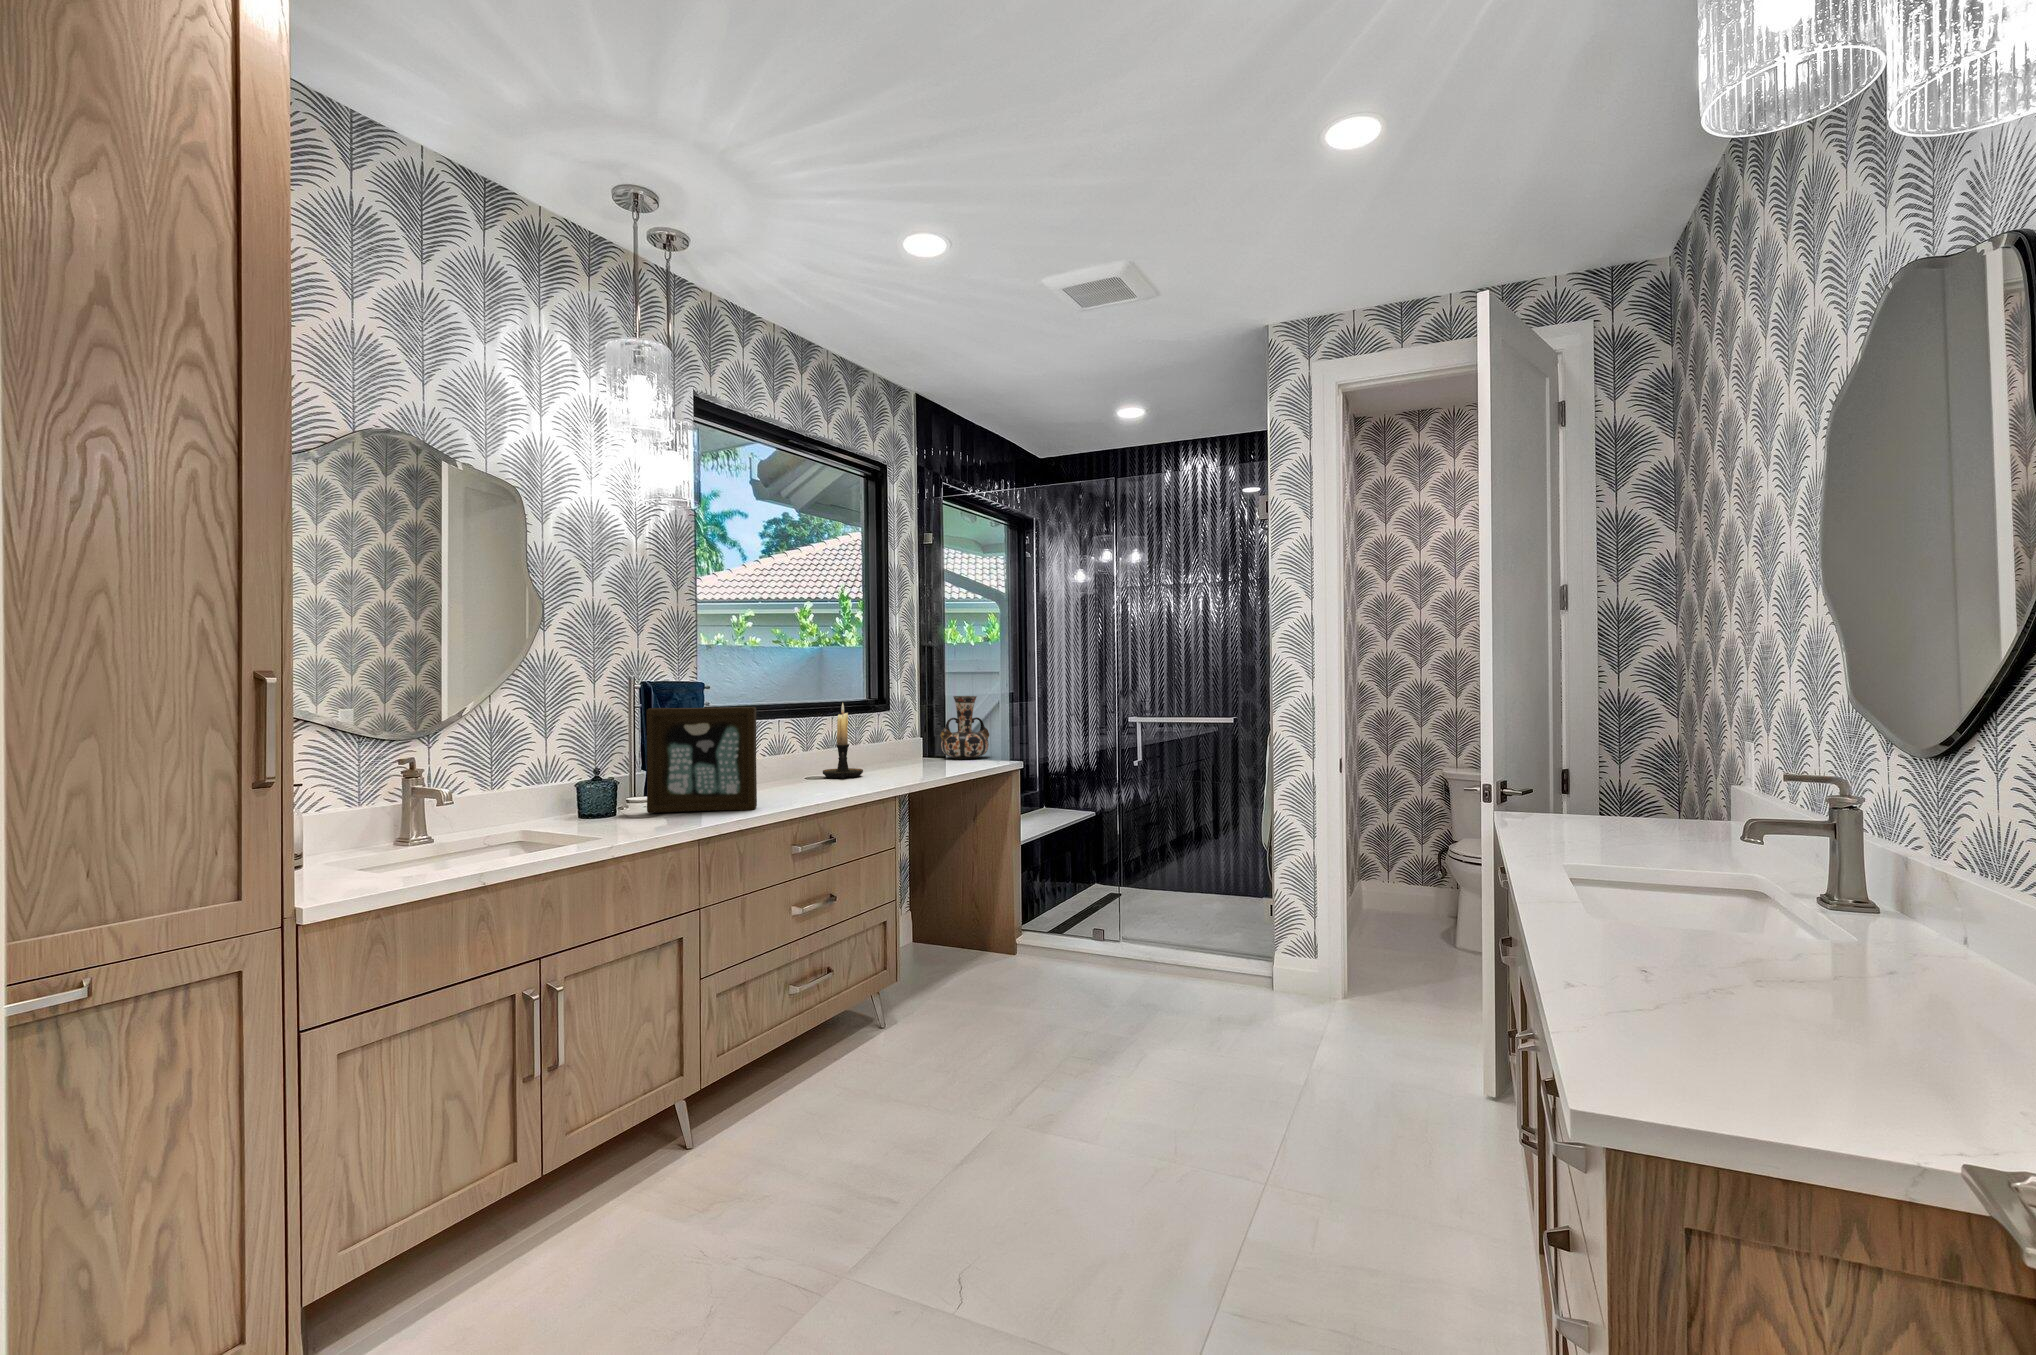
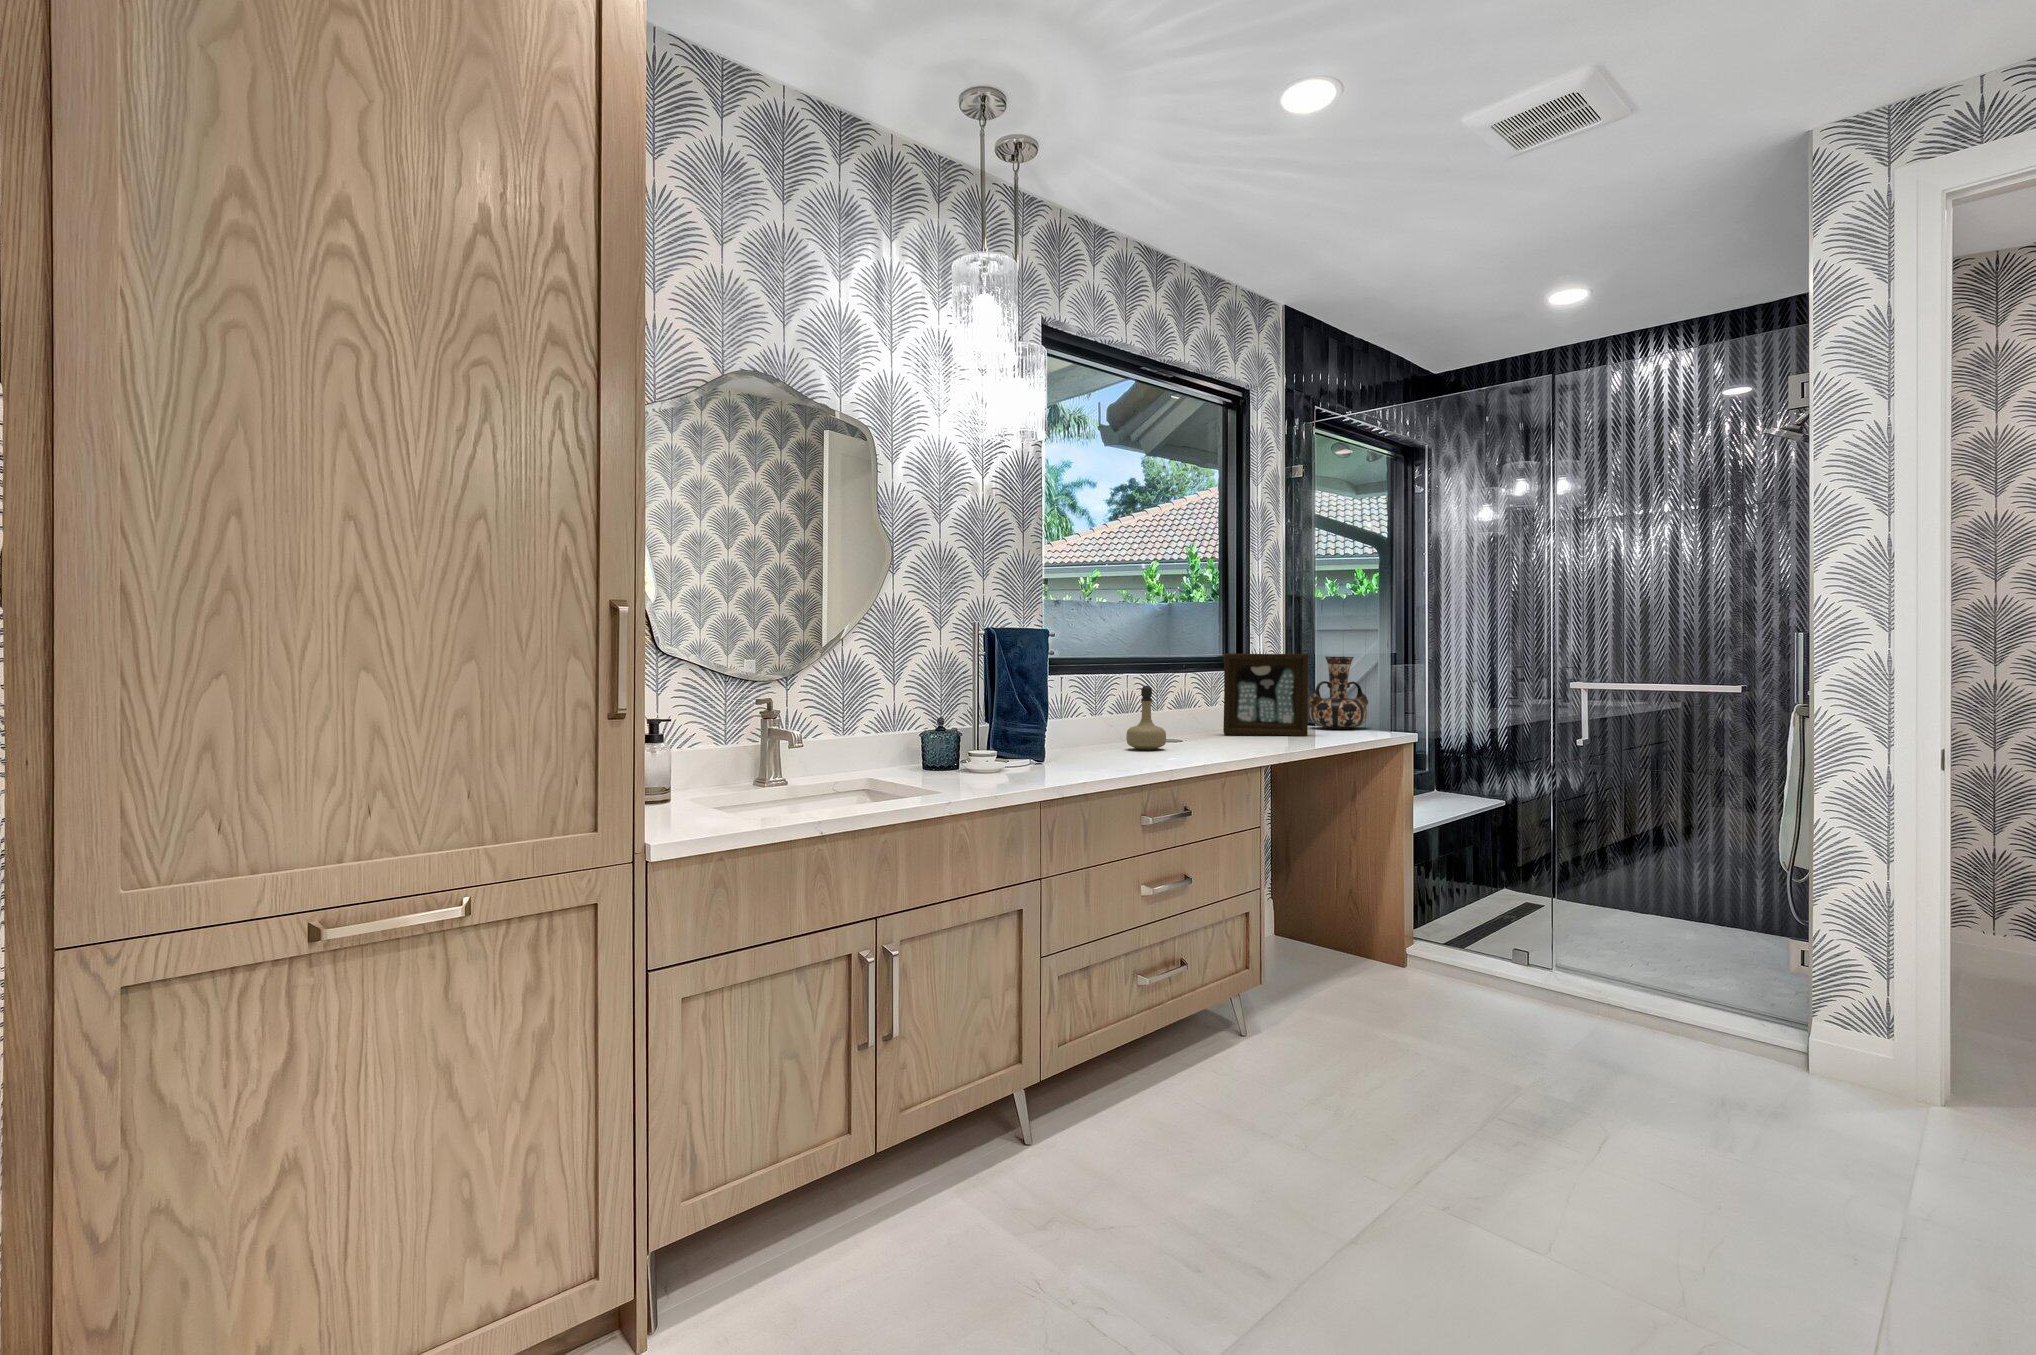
candle holder: present [823,703,863,778] -> none [1174,659,1219,743]
picture frame: present [647,707,757,813] -> present [1223,653,1309,736]
perfume bottle: none [779,728,815,786] -> present [1126,685,1166,750]

